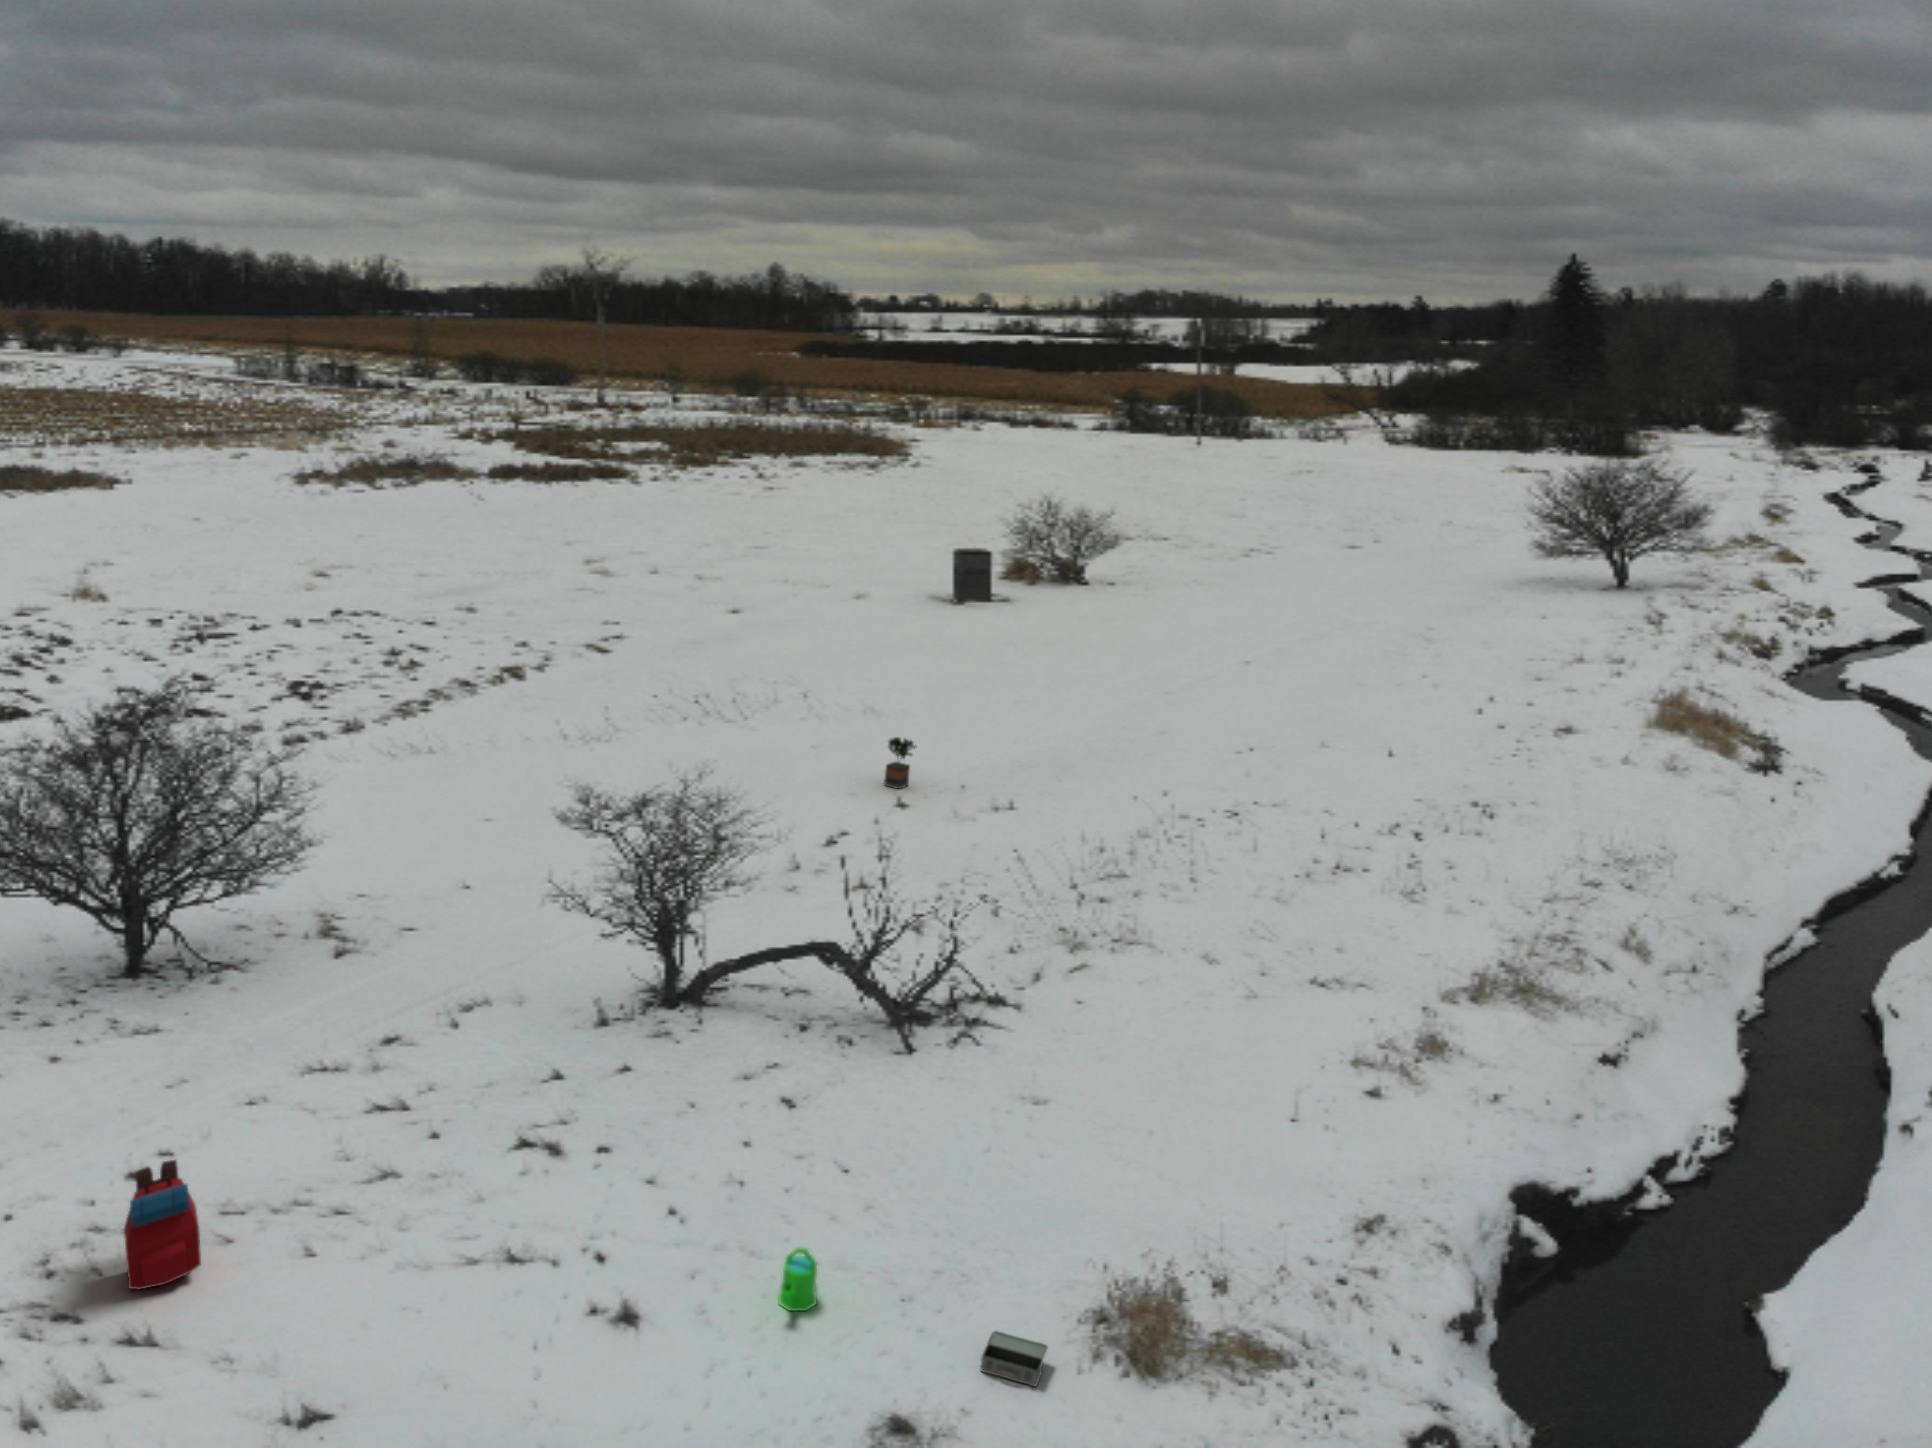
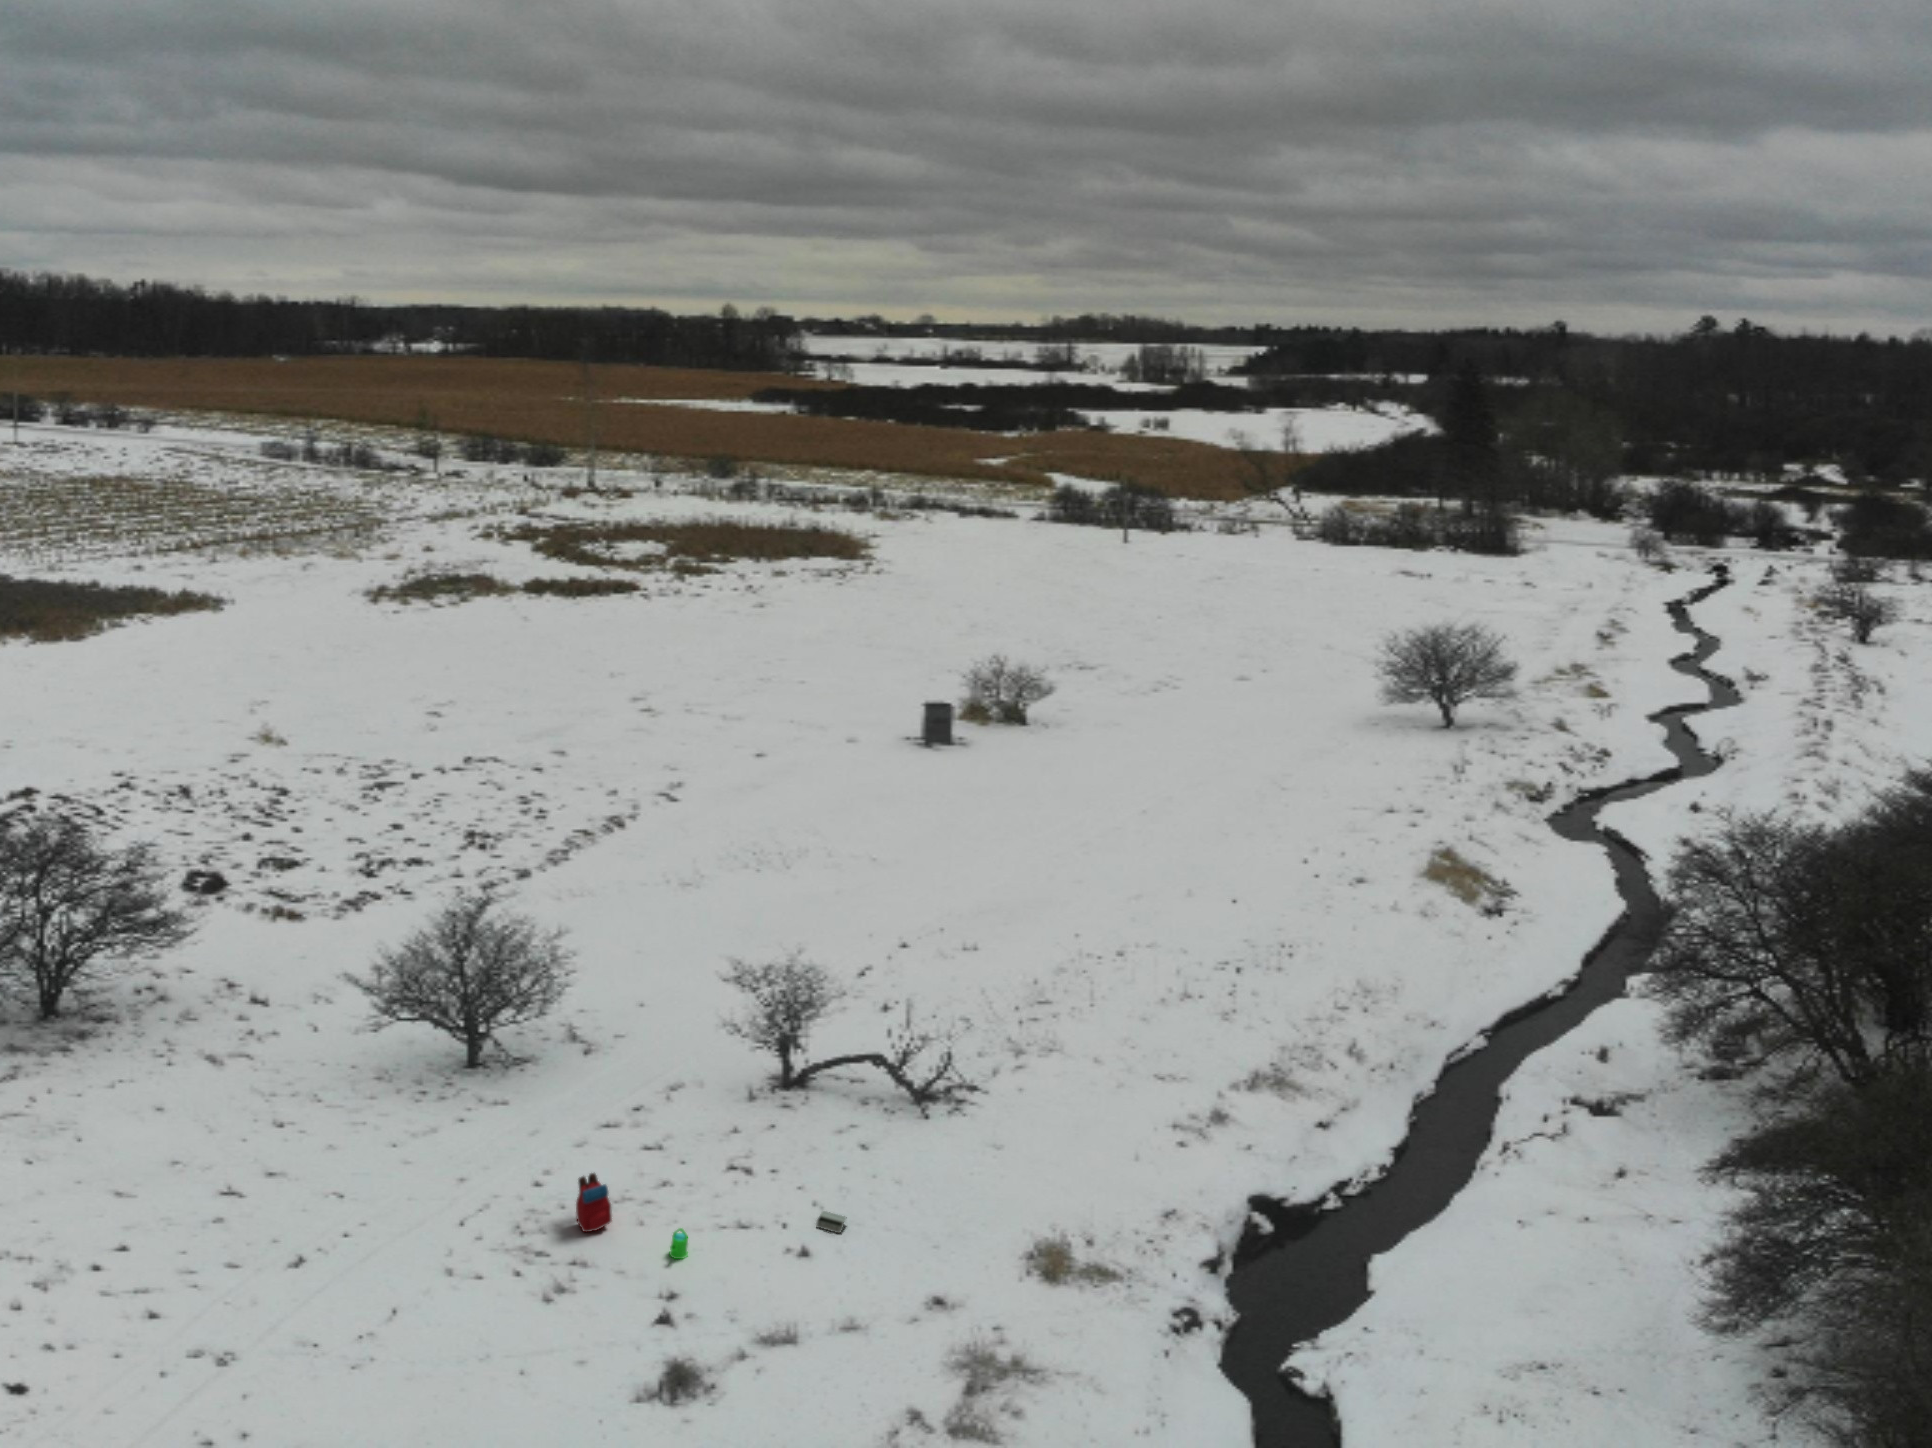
potted tree: present [884,737,917,789] -> none [886,897,908,933]
watering can: present [778,1247,817,1311] -> present [669,1228,688,1259]
toolbox: present [981,1331,1048,1386] -> present [816,1211,847,1233]

